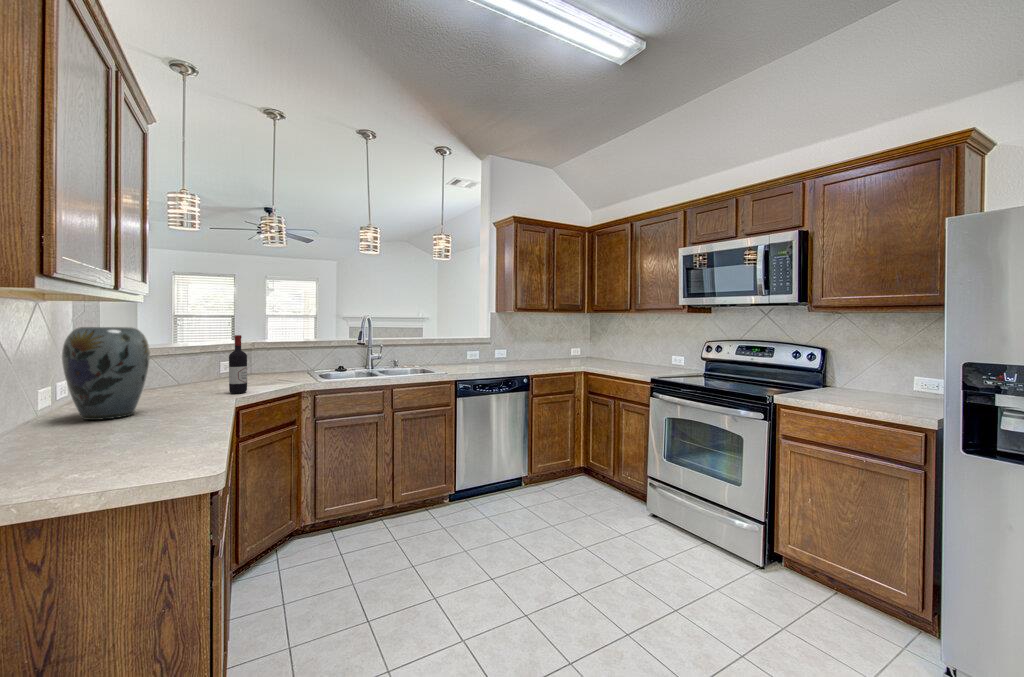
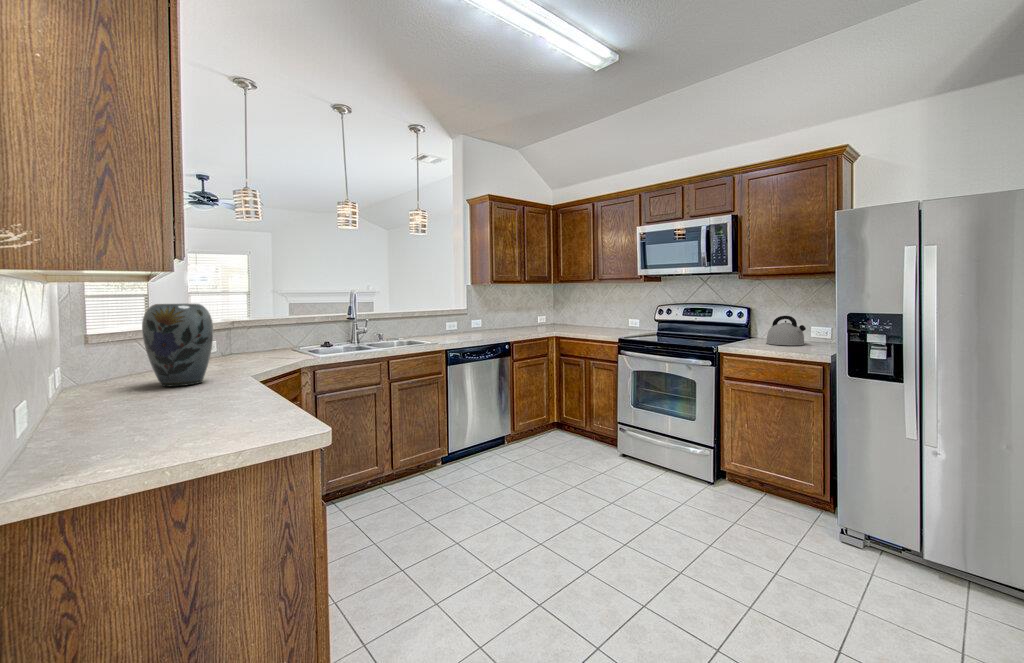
wine bottle: present [229,335,247,394] -> none [257,310,274,364]
kettle: none [842,359,900,399] -> present [766,316,806,345]

